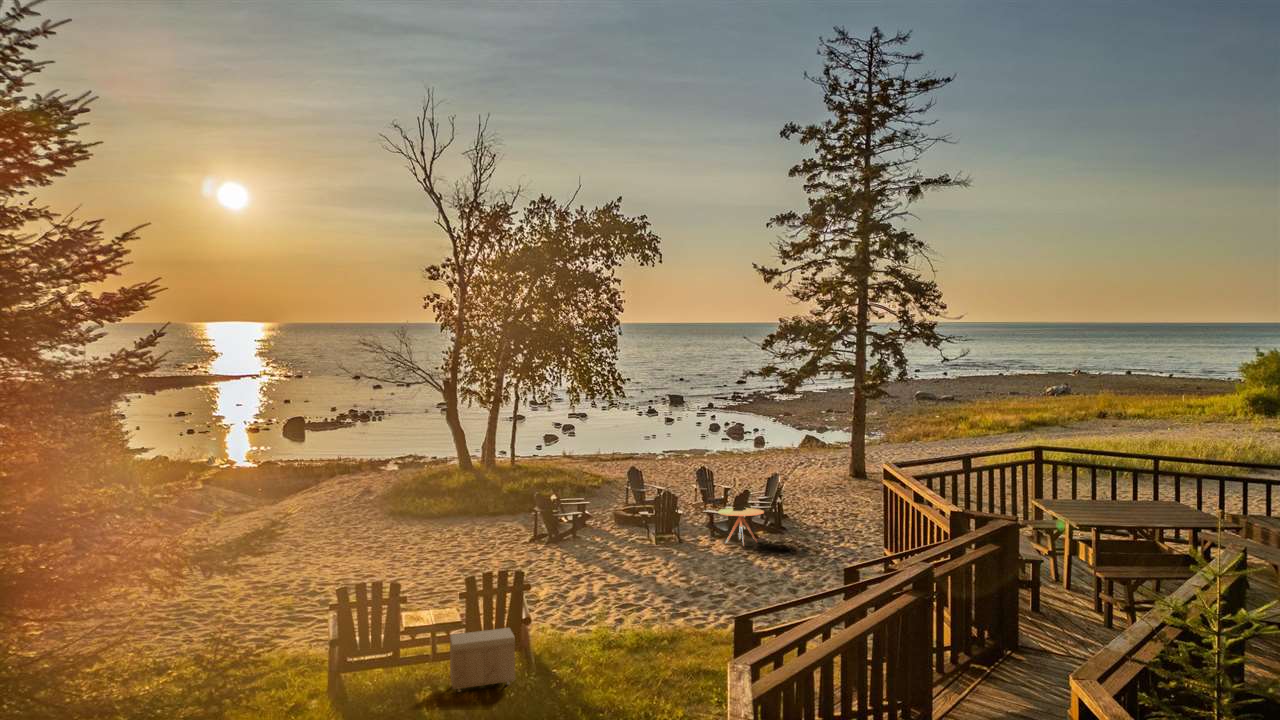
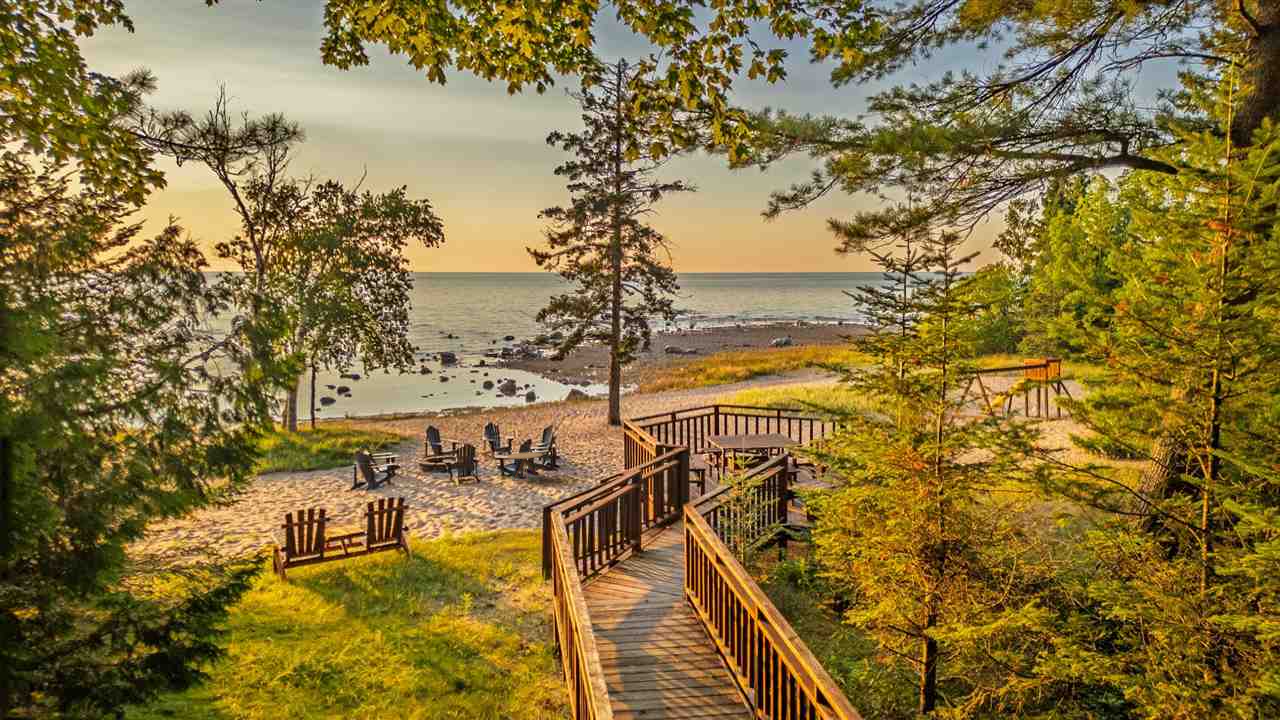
storage bench: present [450,628,515,692] -> none [332,542,383,586]

